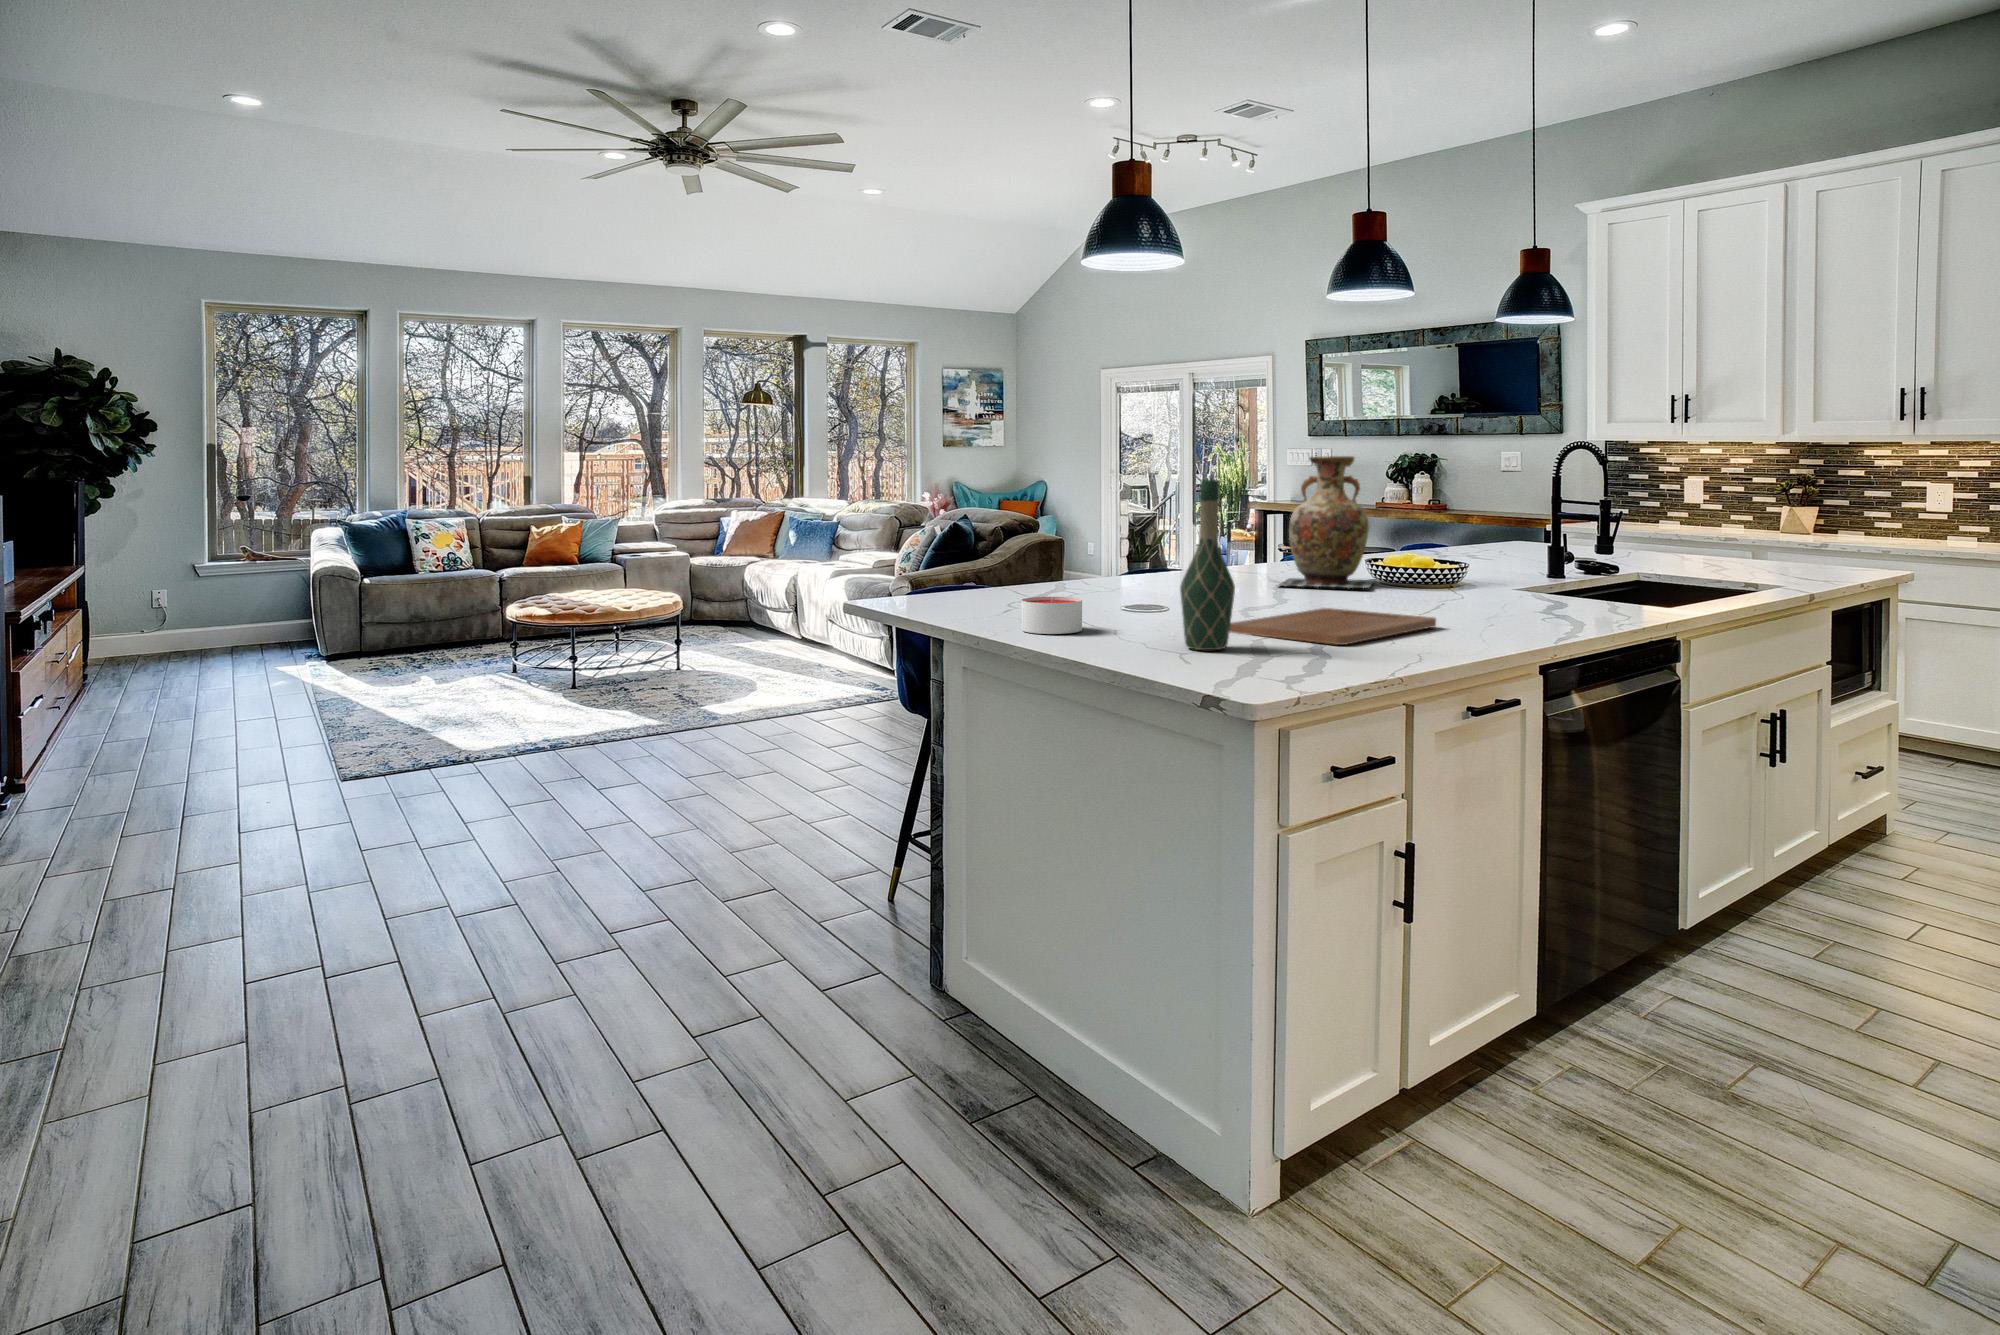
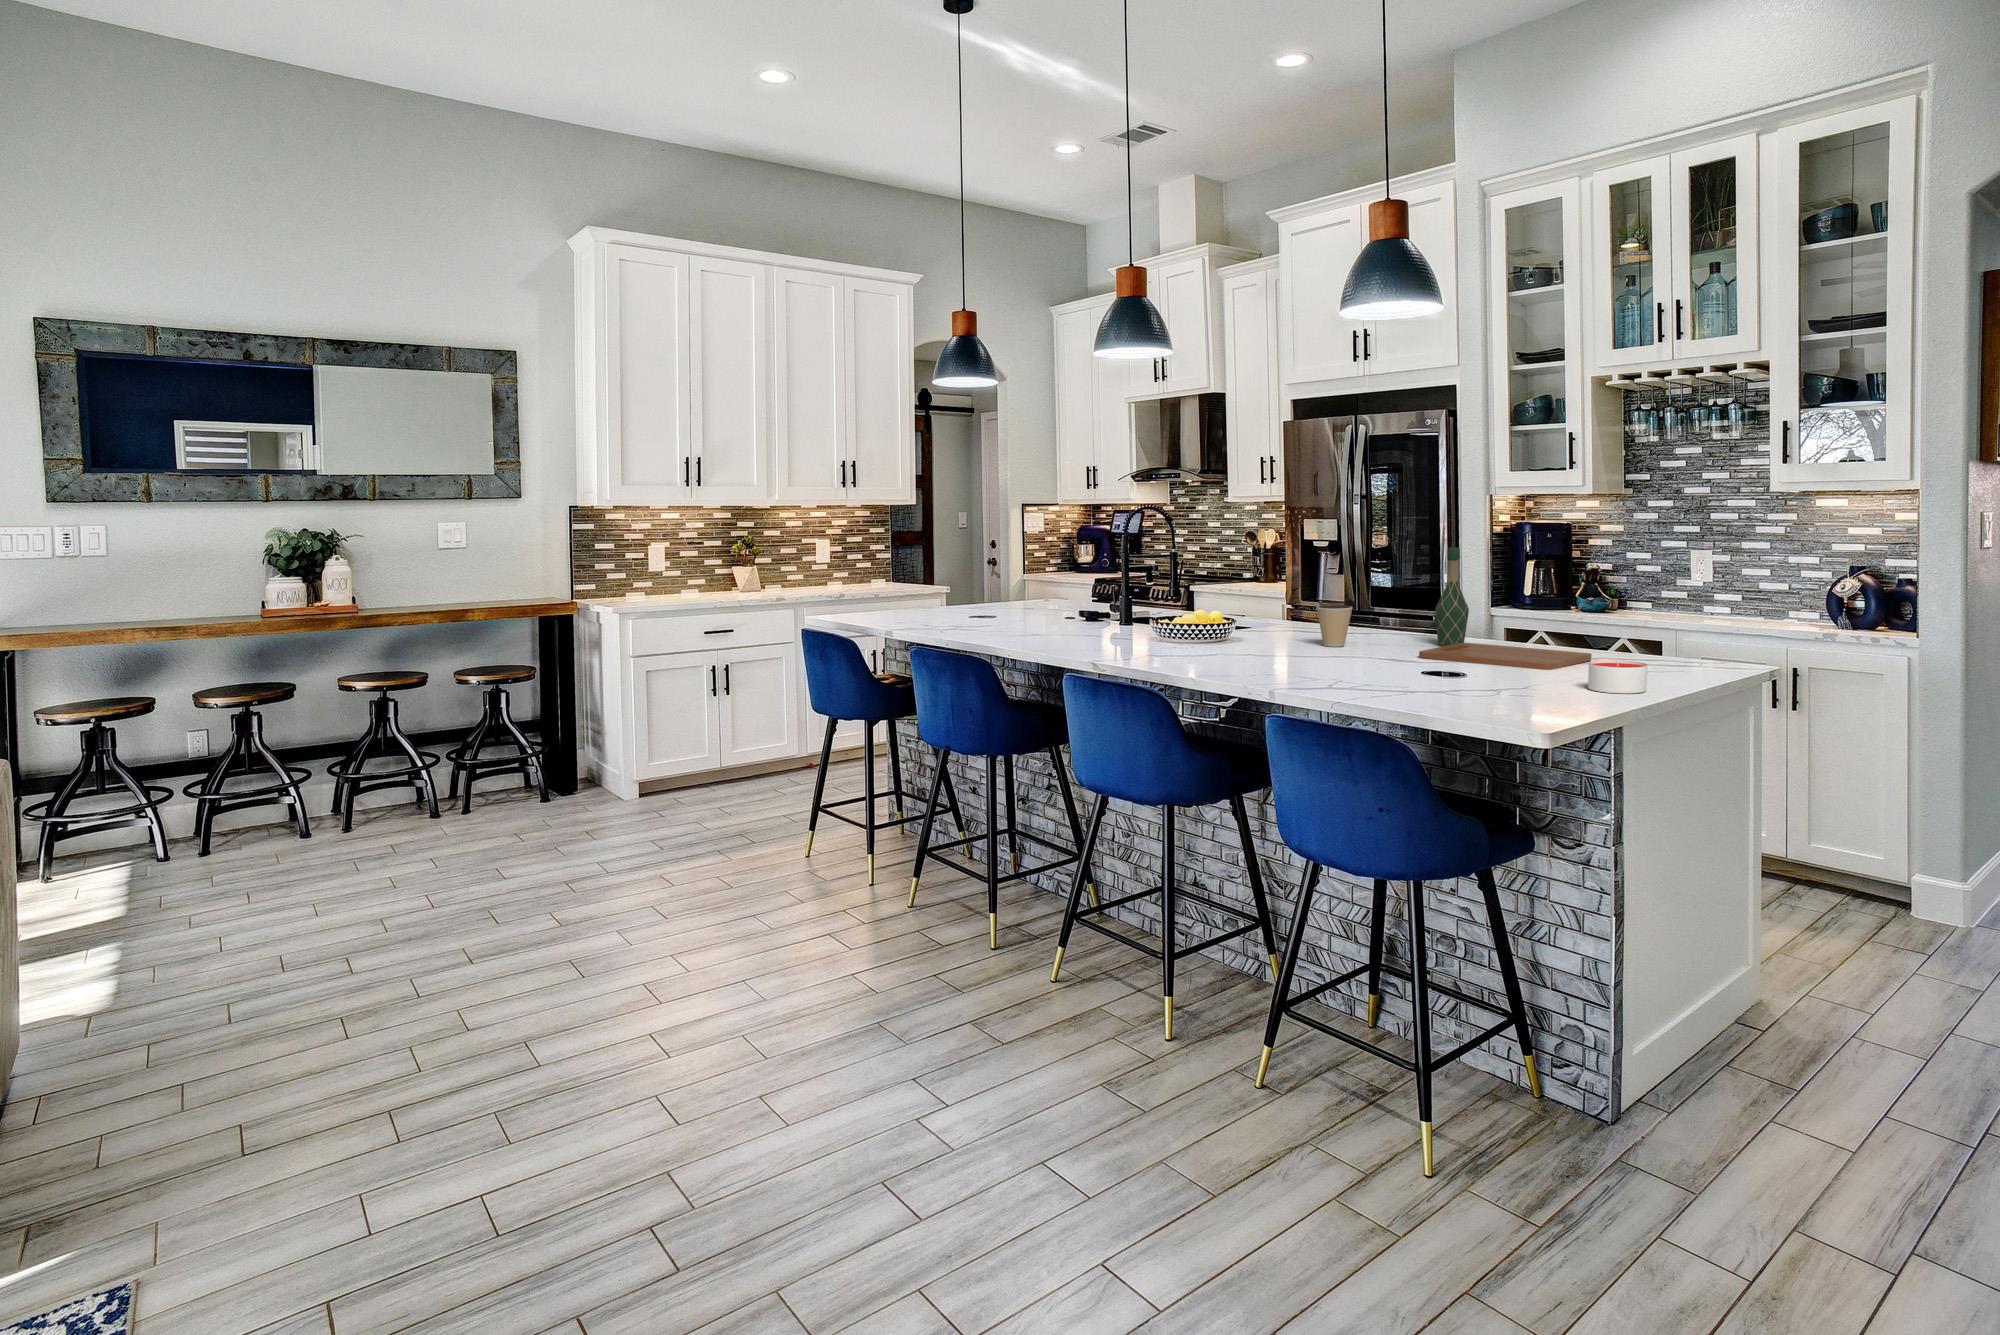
vase: present [1279,456,1374,588] -> none [1124,535,1226,657]
wine bottle: present [1180,480,1235,650] -> present [1435,547,1469,646]
coffee cup: none [1414,554,1464,609] -> present [1317,605,1352,647]

